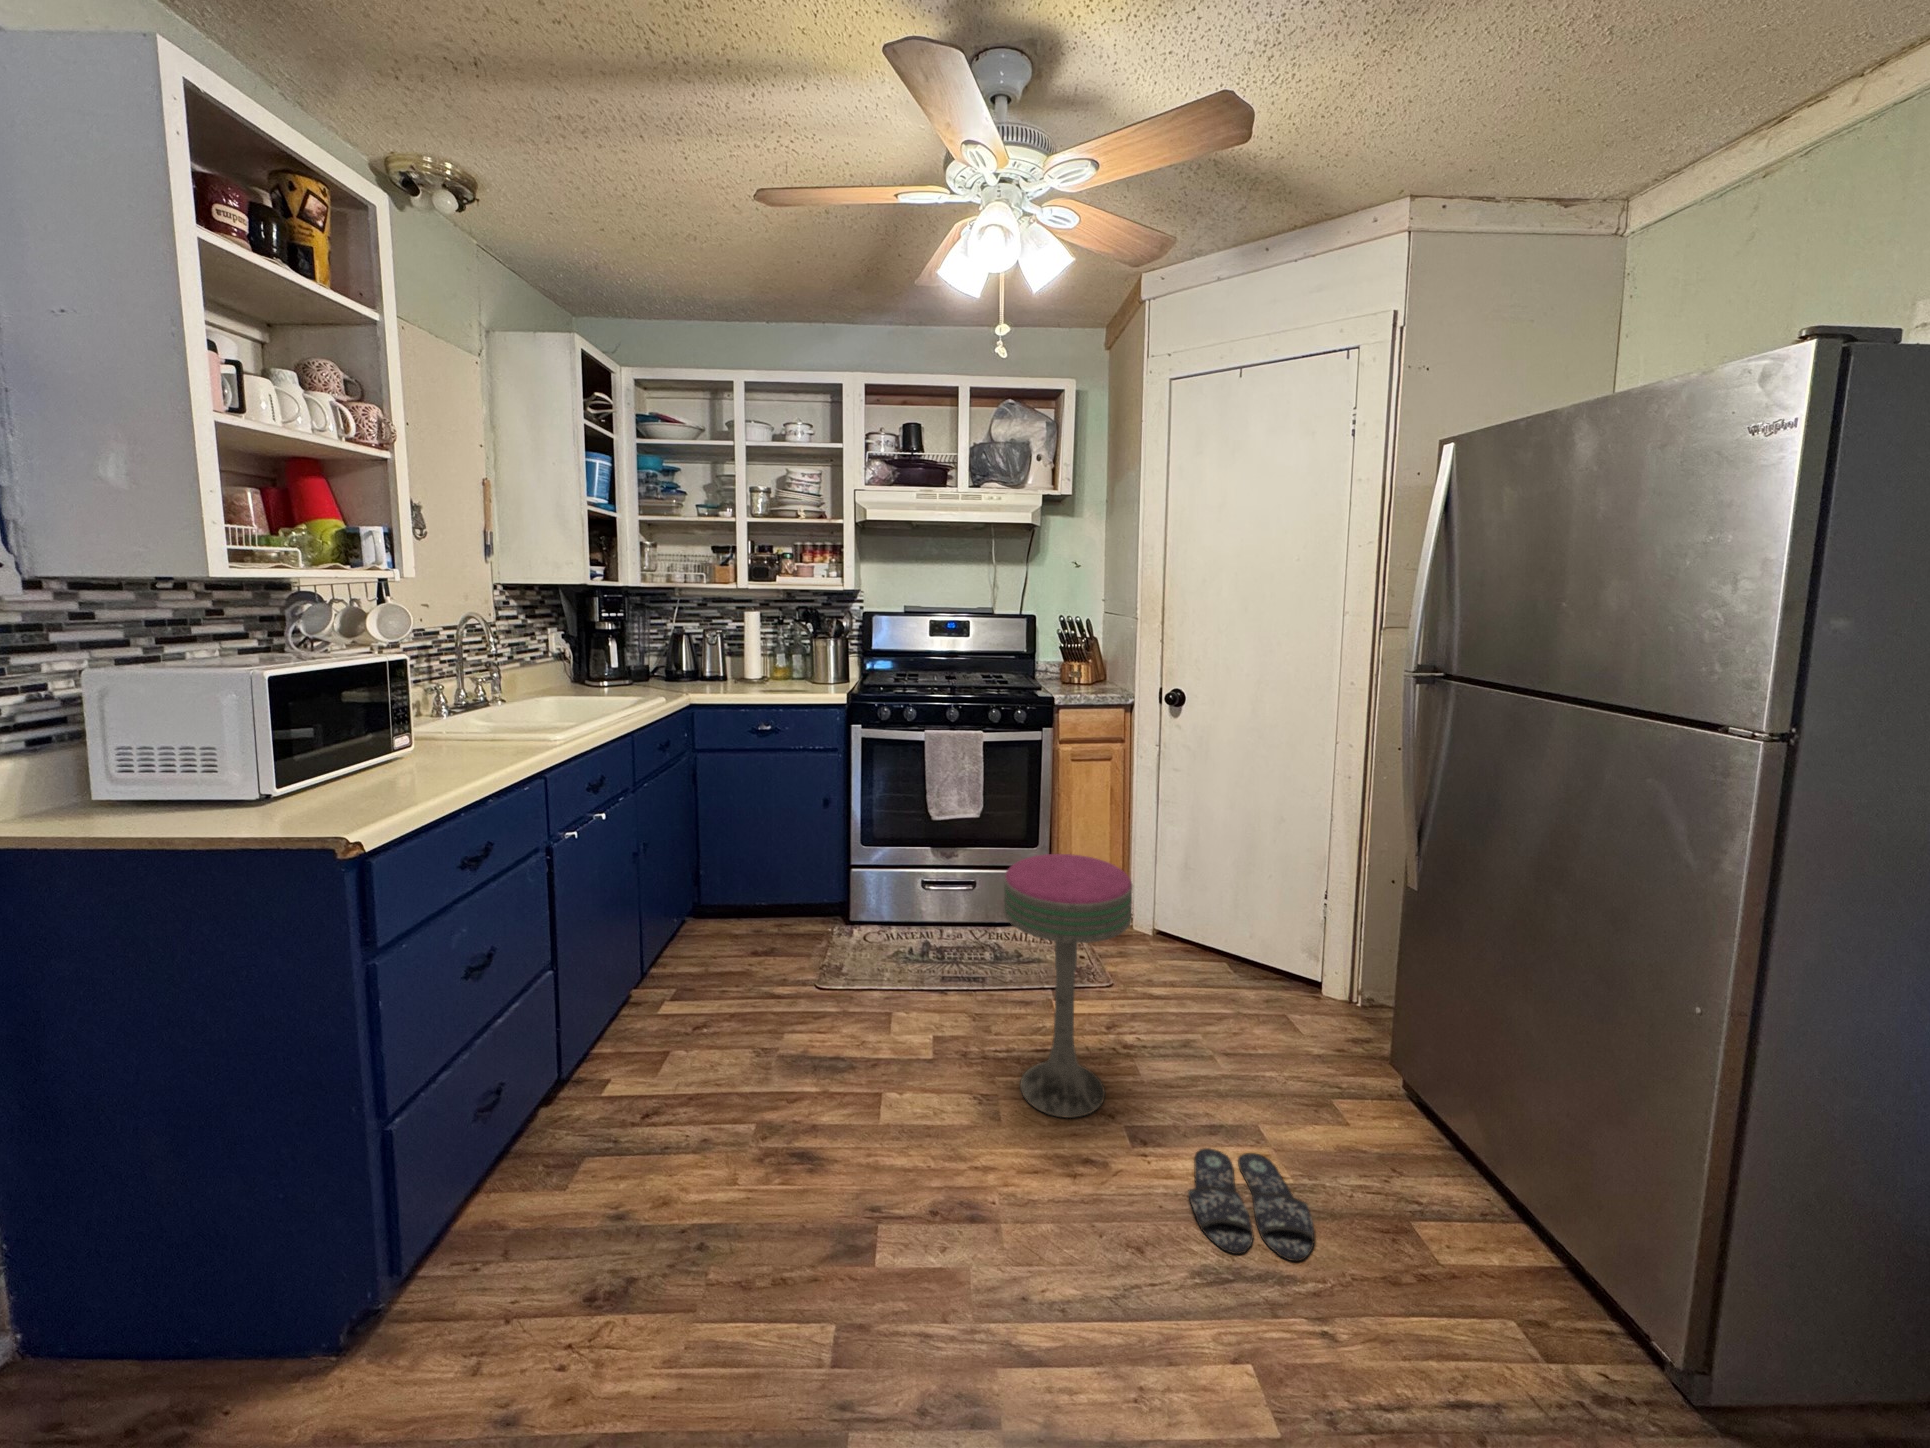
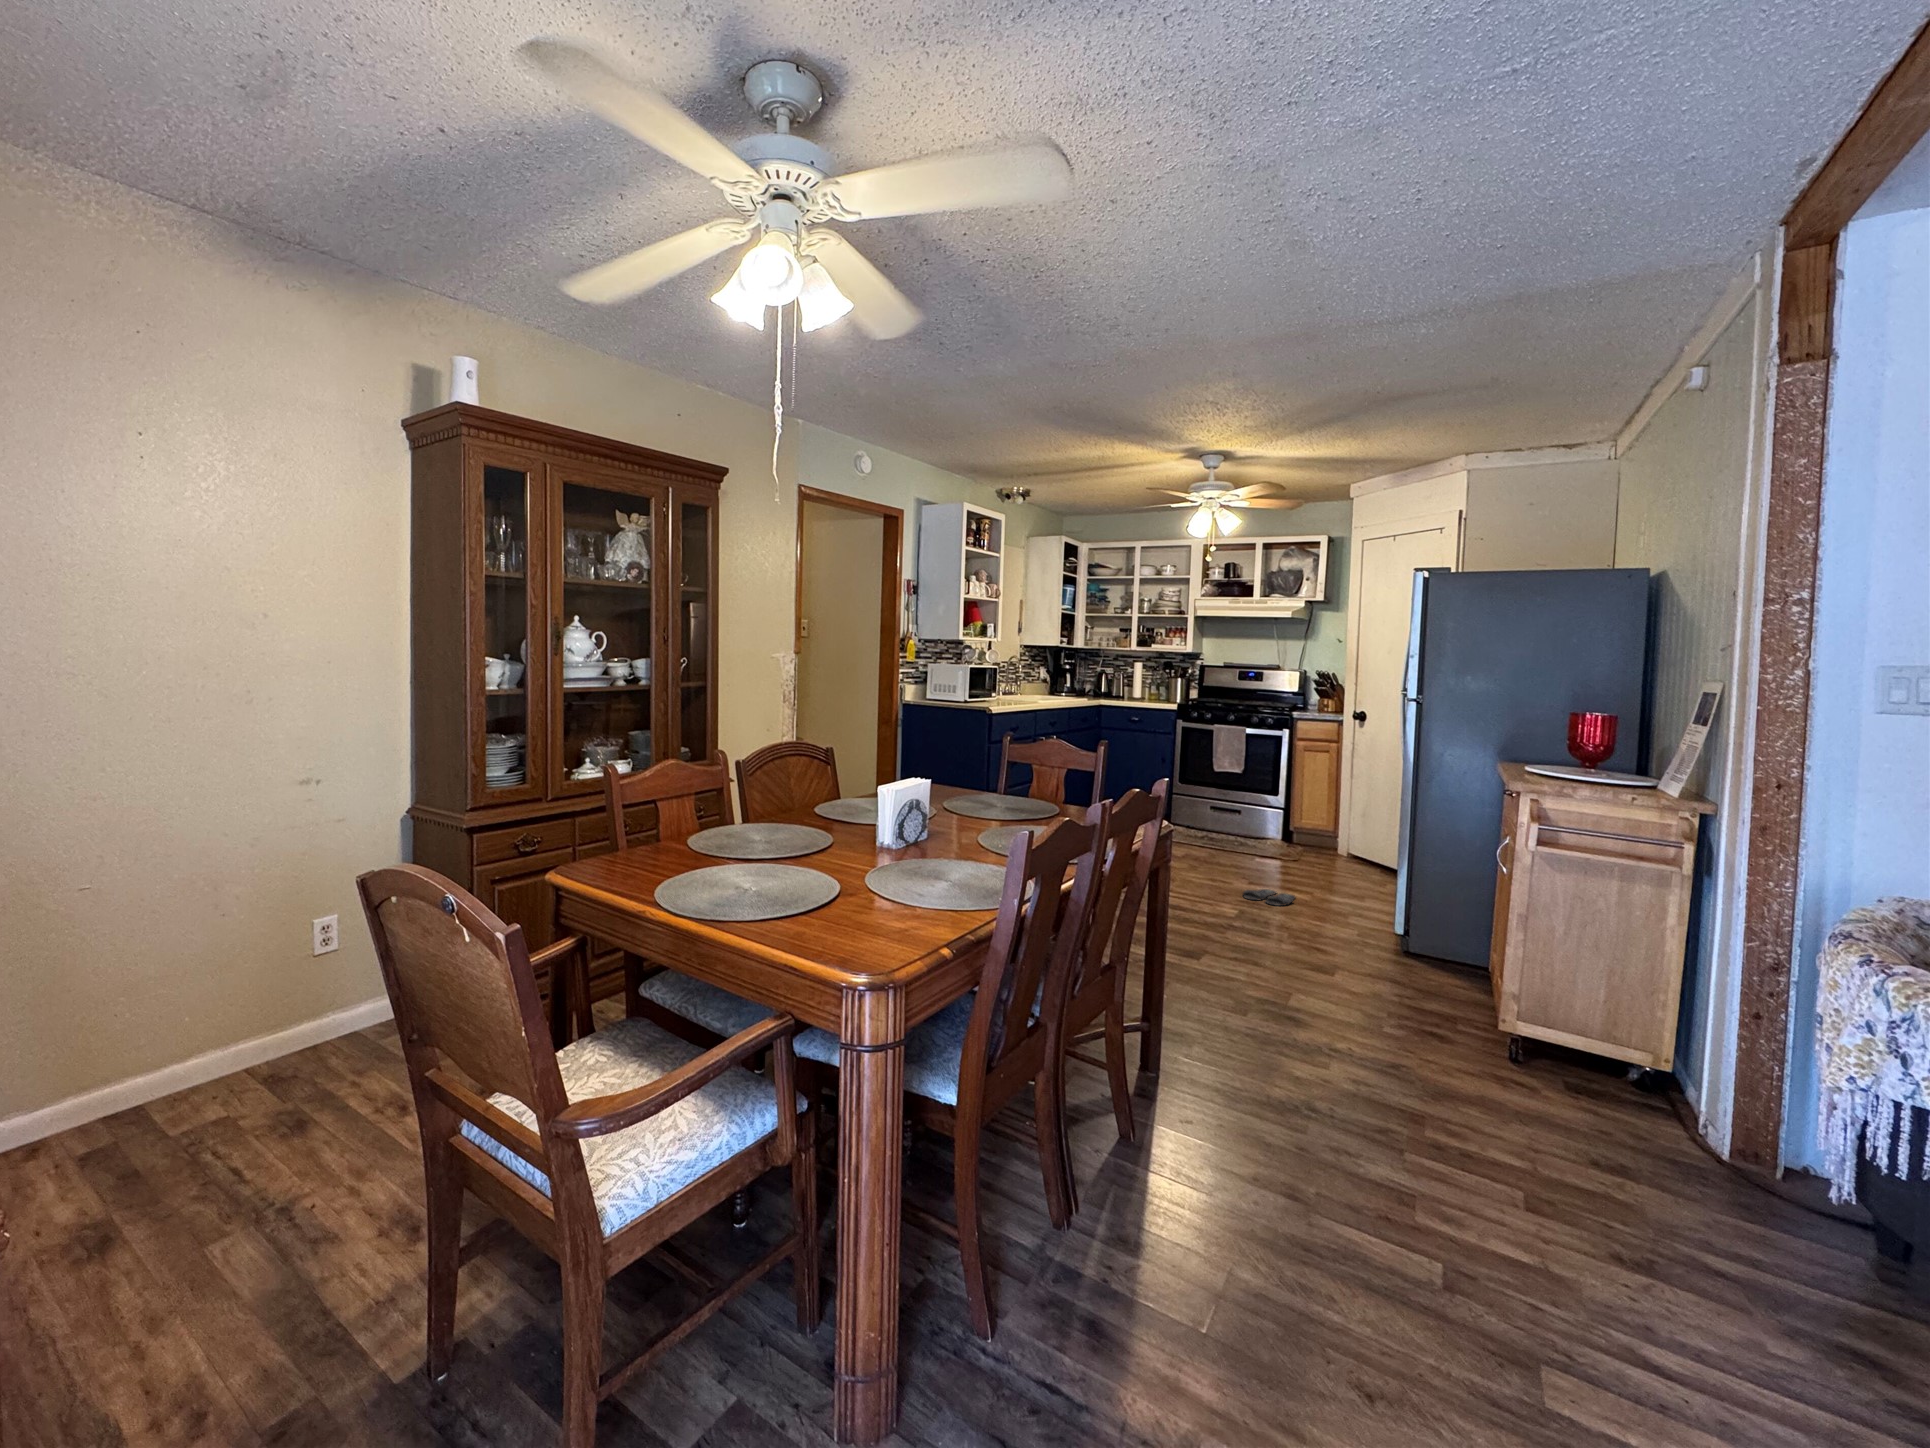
bar stool: present [1004,854,1133,1118] -> none [1199,769,1259,877]

